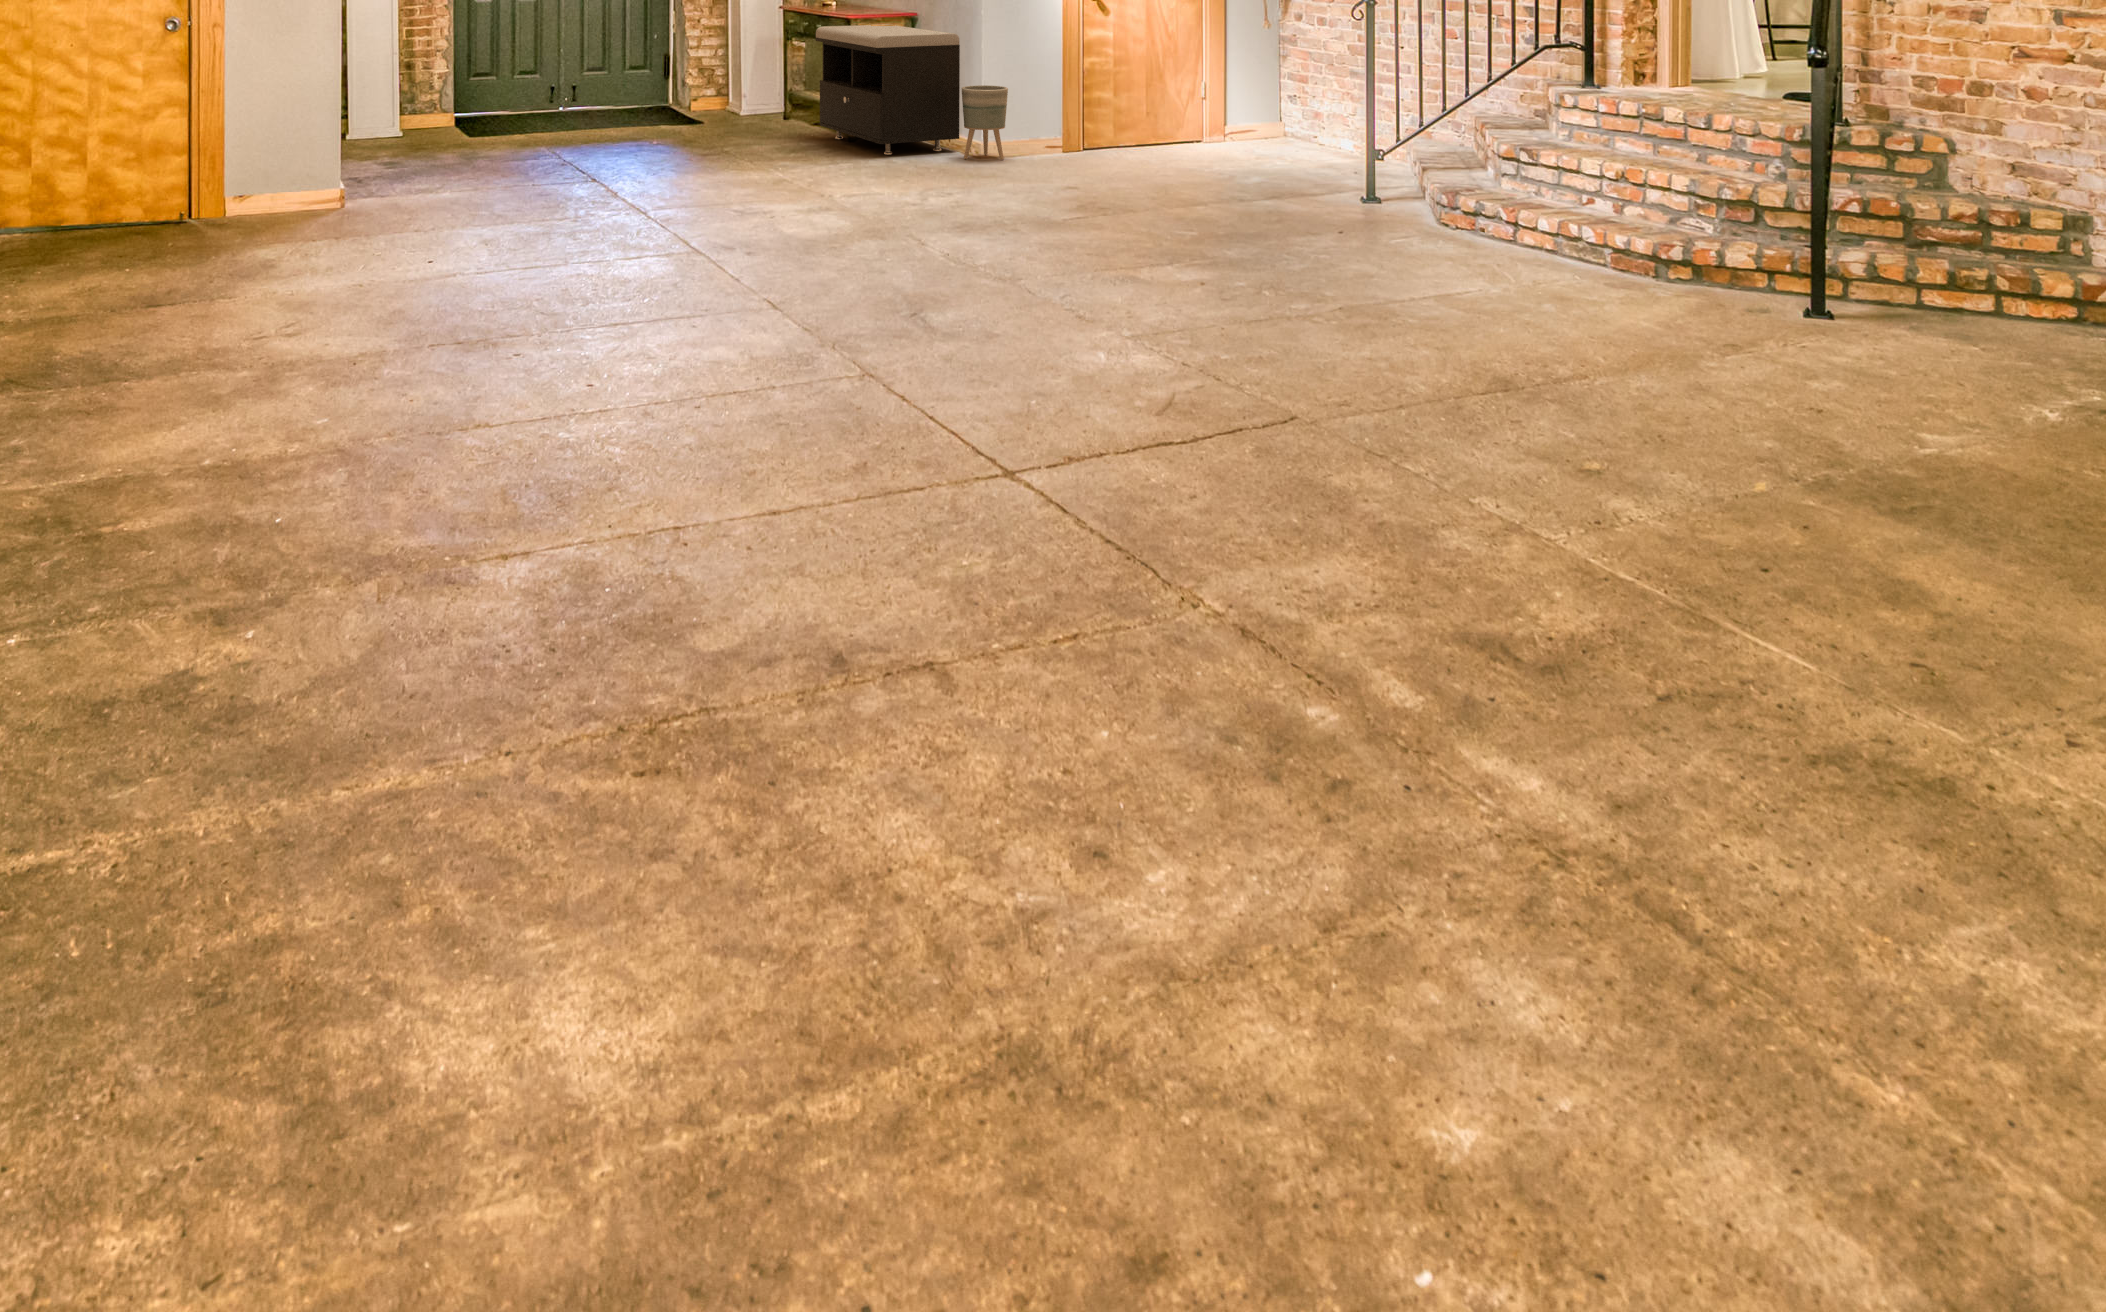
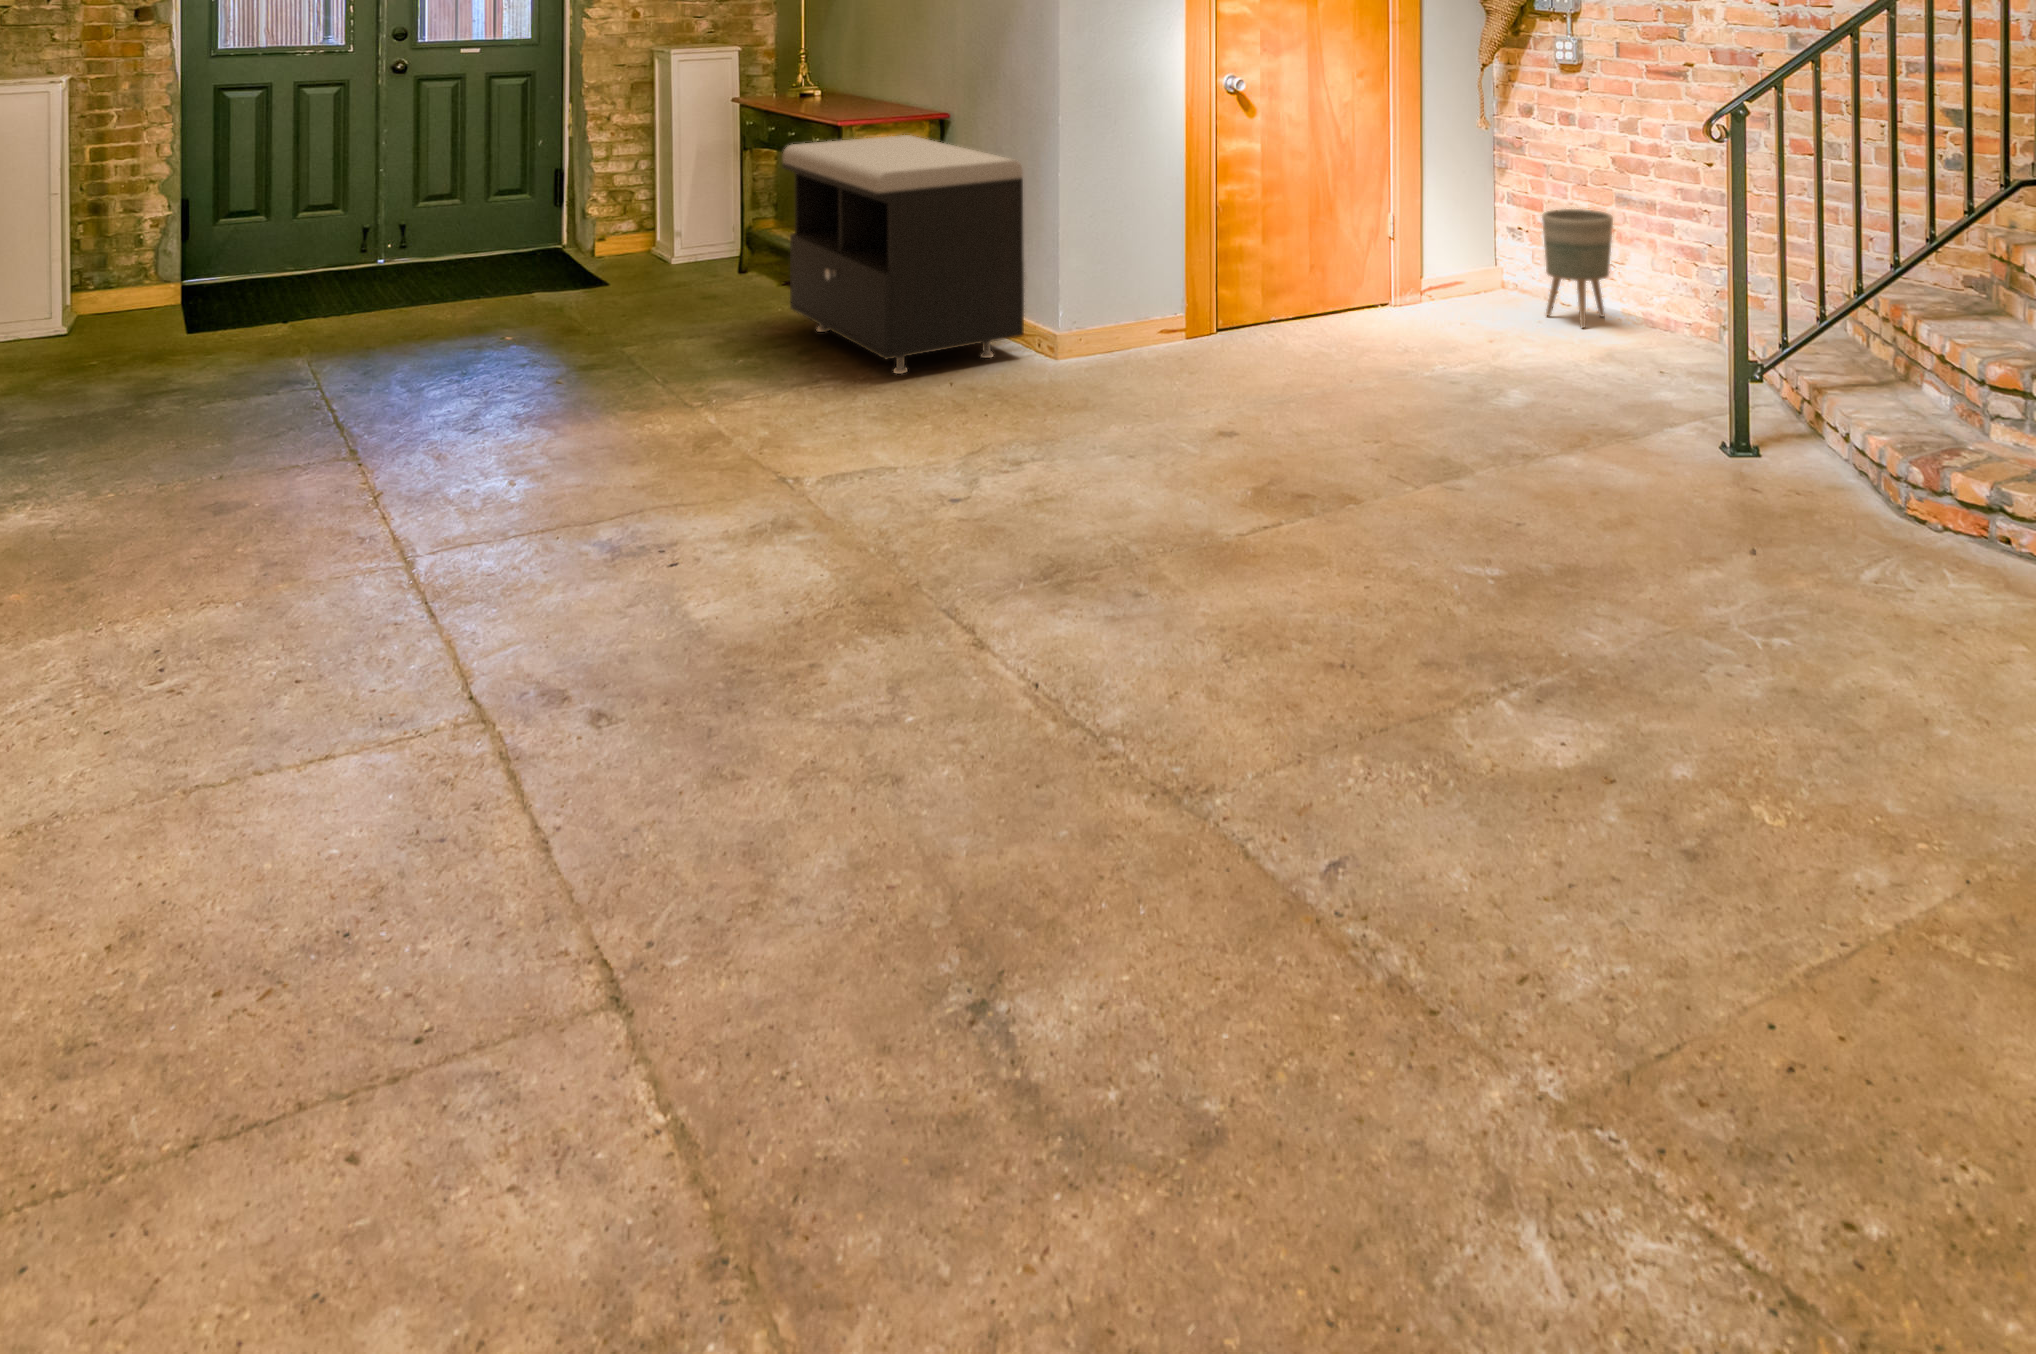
planter: present [962,85,1008,160] -> present [1542,209,1613,328]

